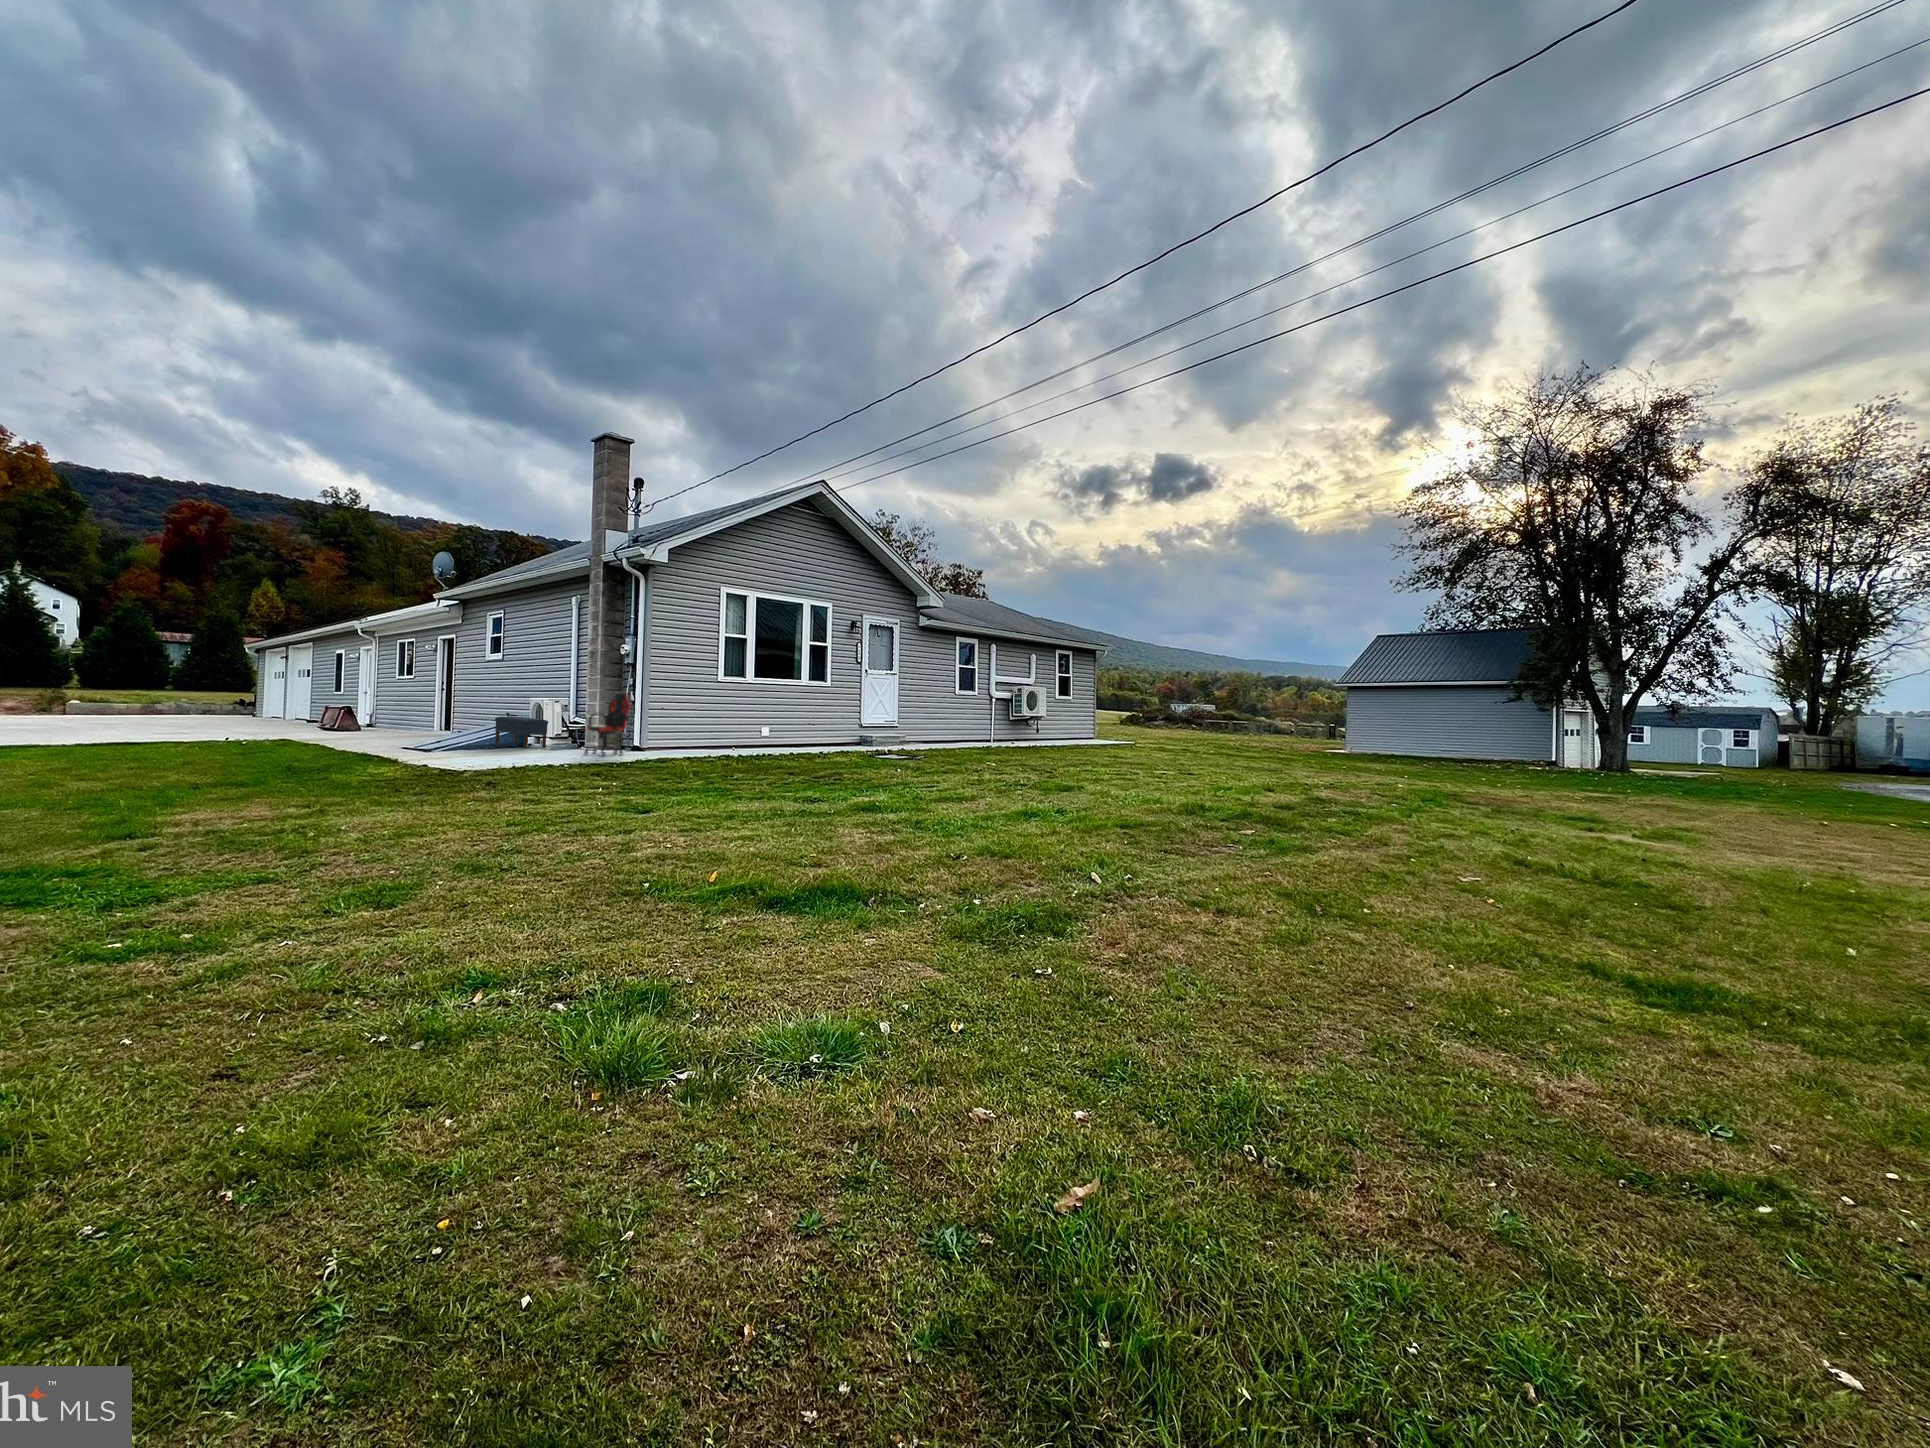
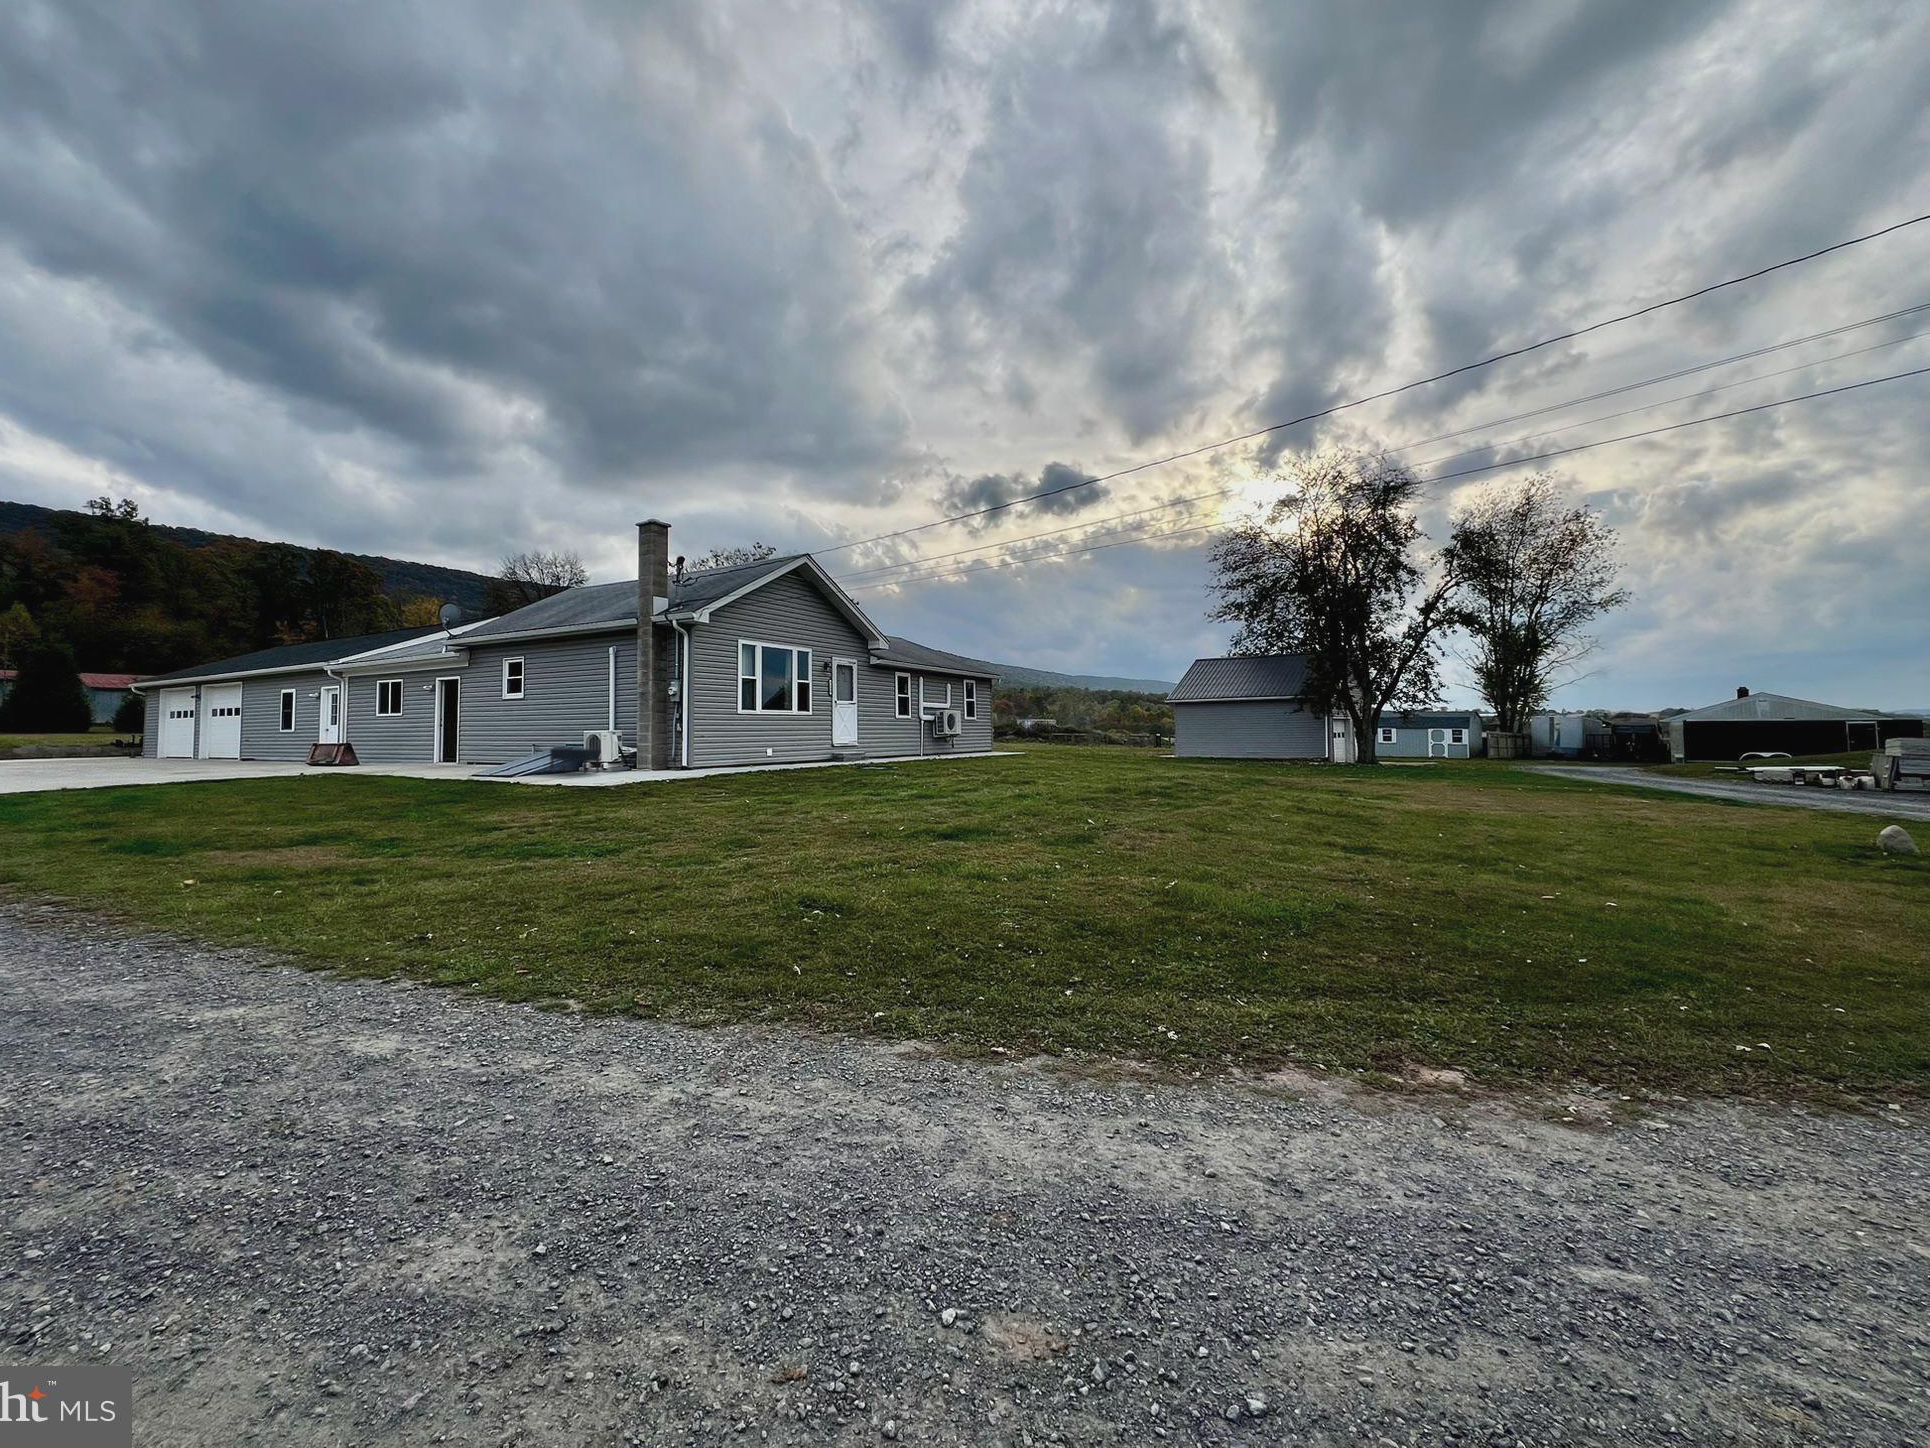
chair: present [584,693,631,755] -> none [645,725,678,776]

